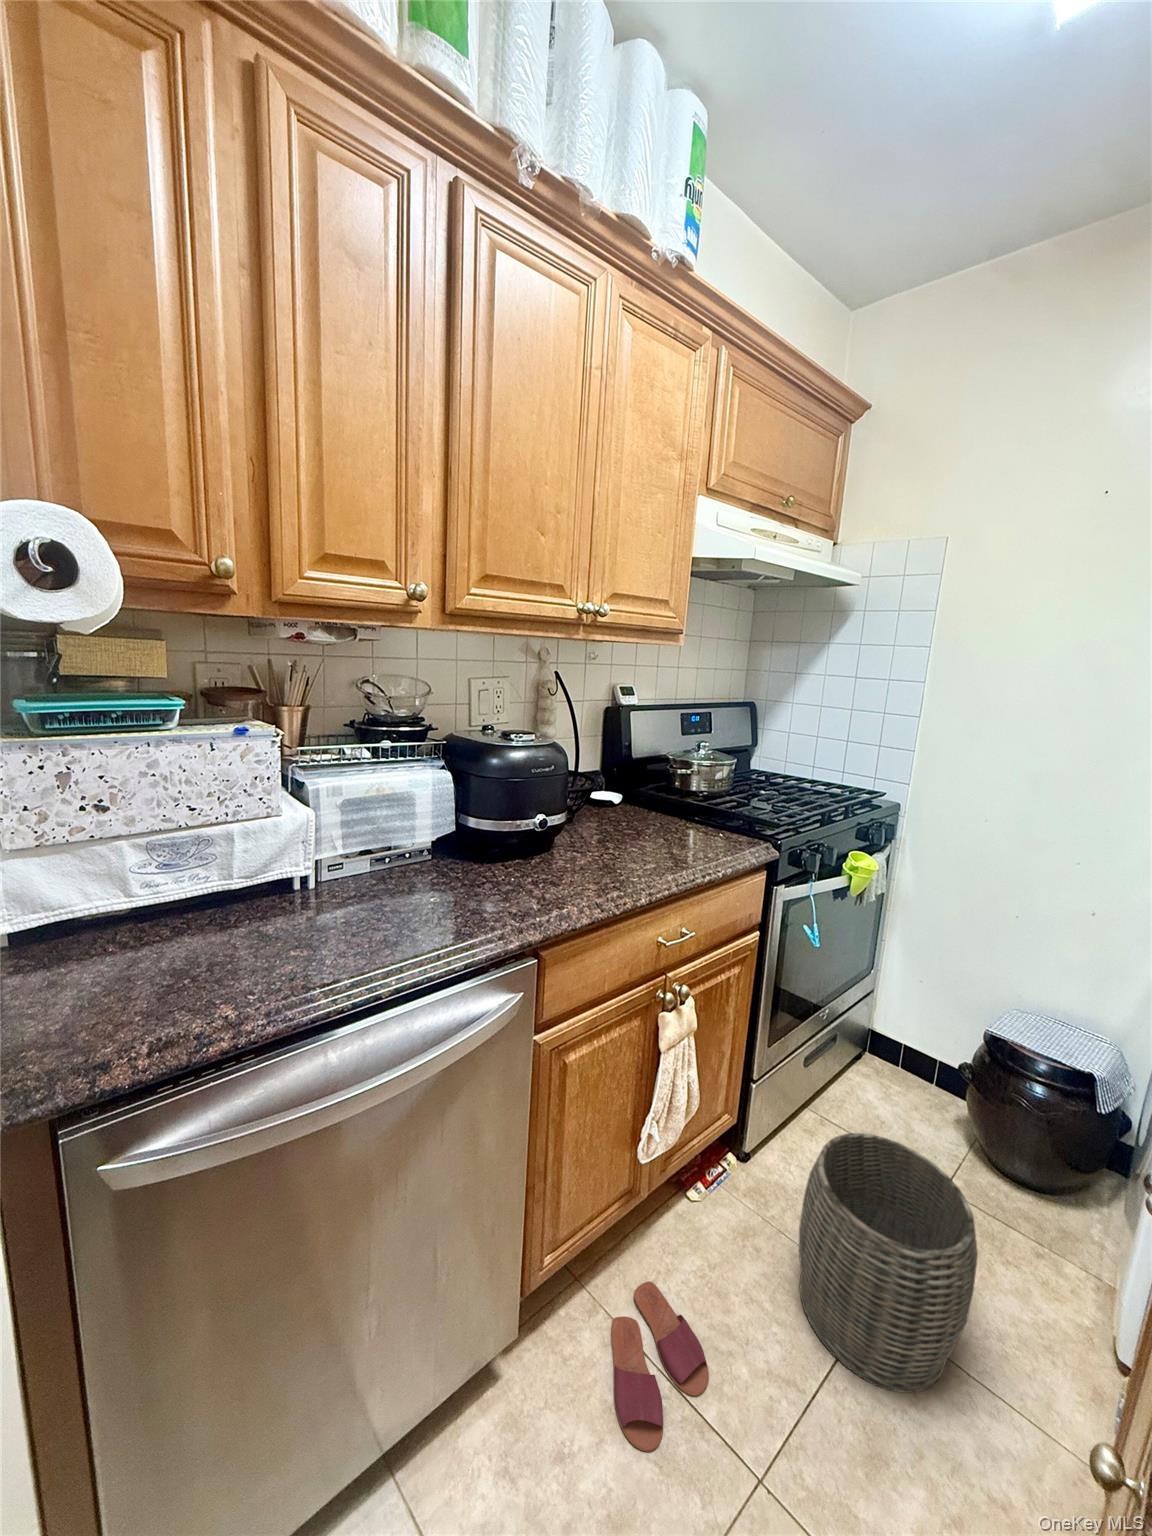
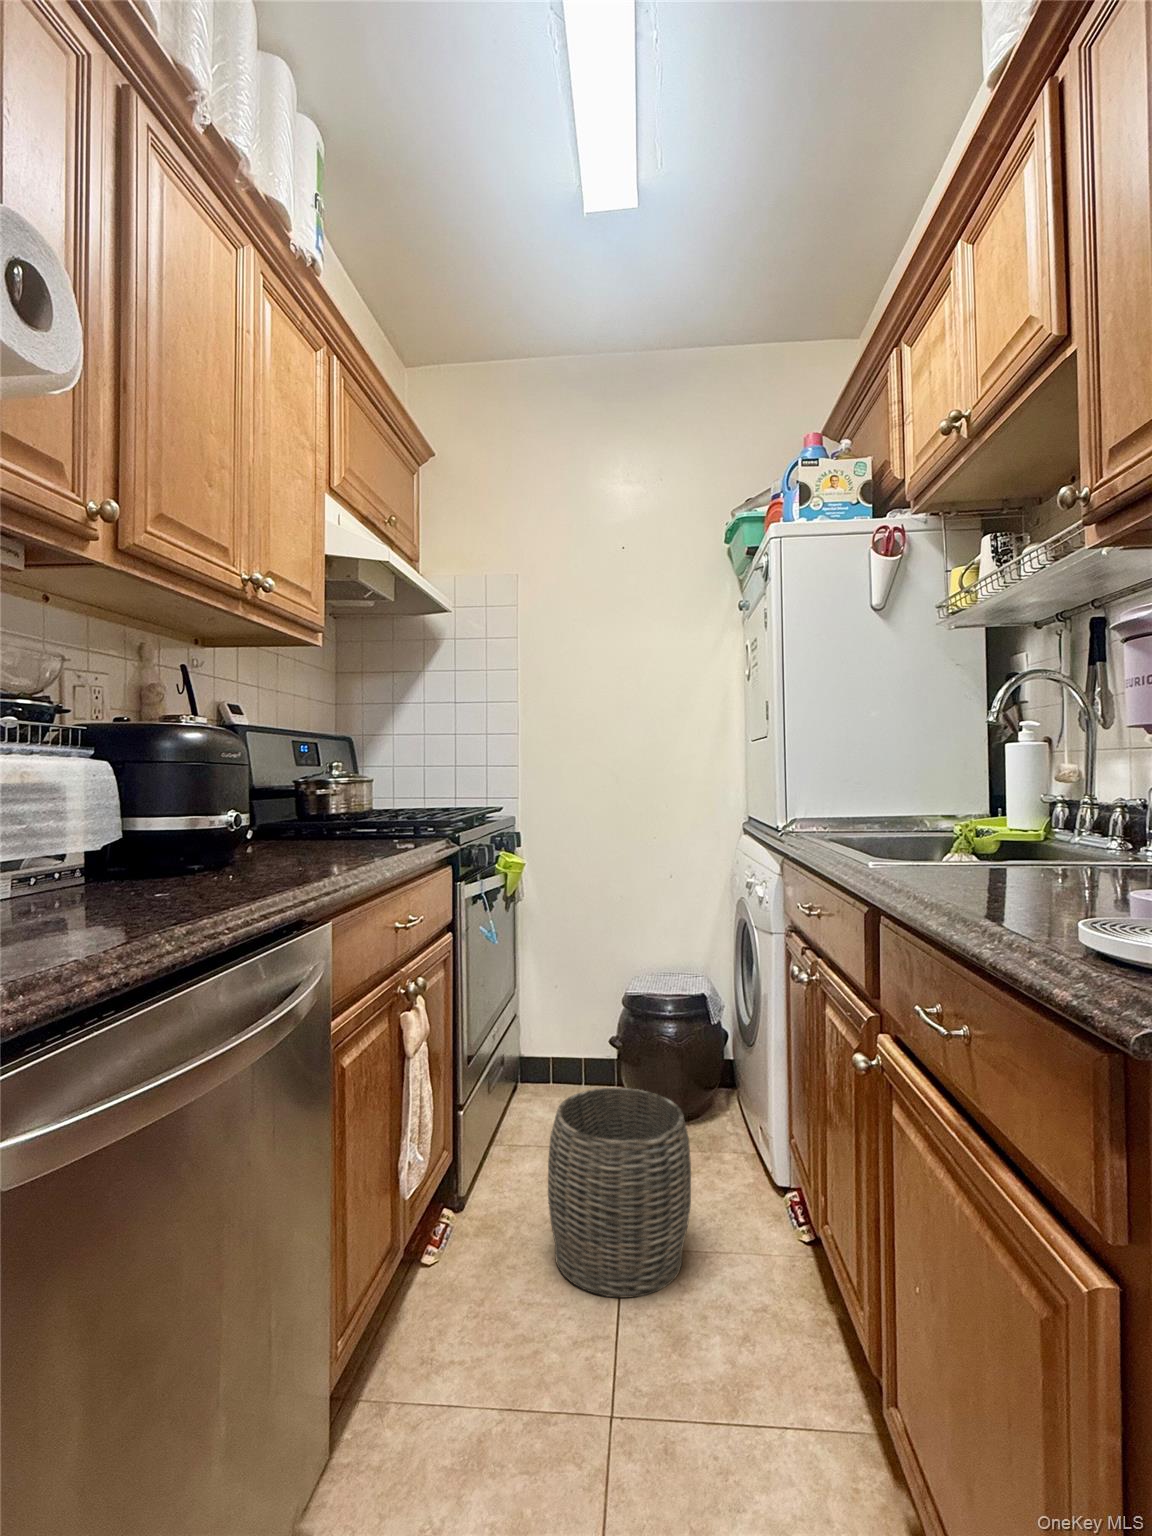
slippers: present [611,1281,709,1452] -> none [408,1346,525,1470]

